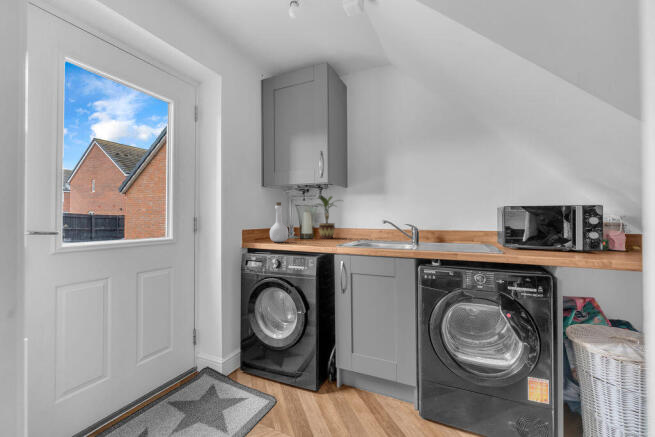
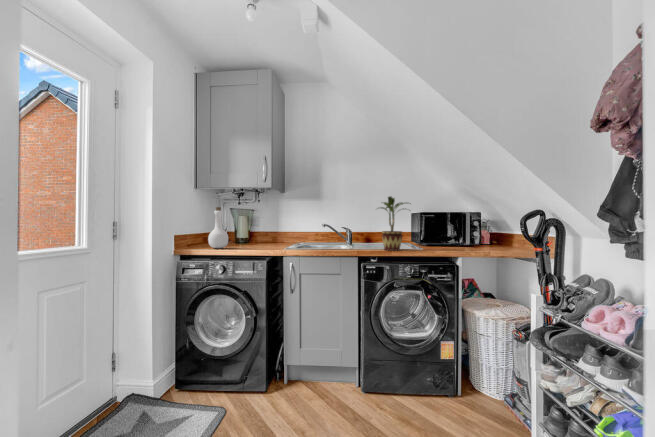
potted plant: present [317,195,335,239] -> present [381,196,411,251]

